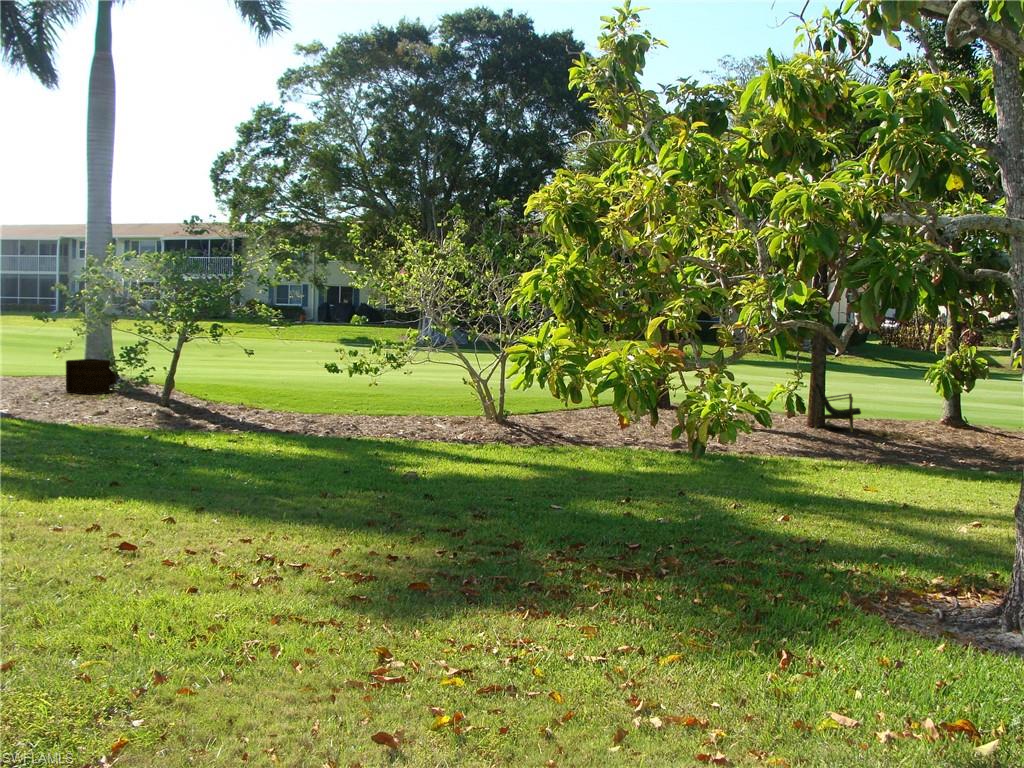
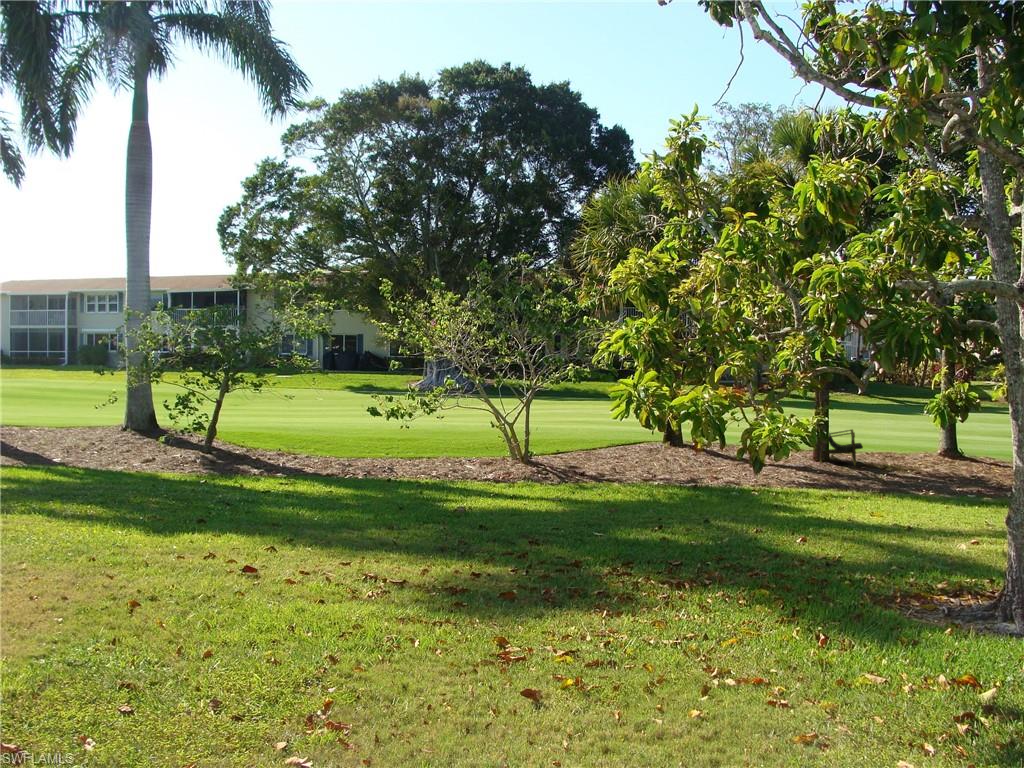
wooden crate: present [66,359,116,395] -> none [111,409,158,443]

